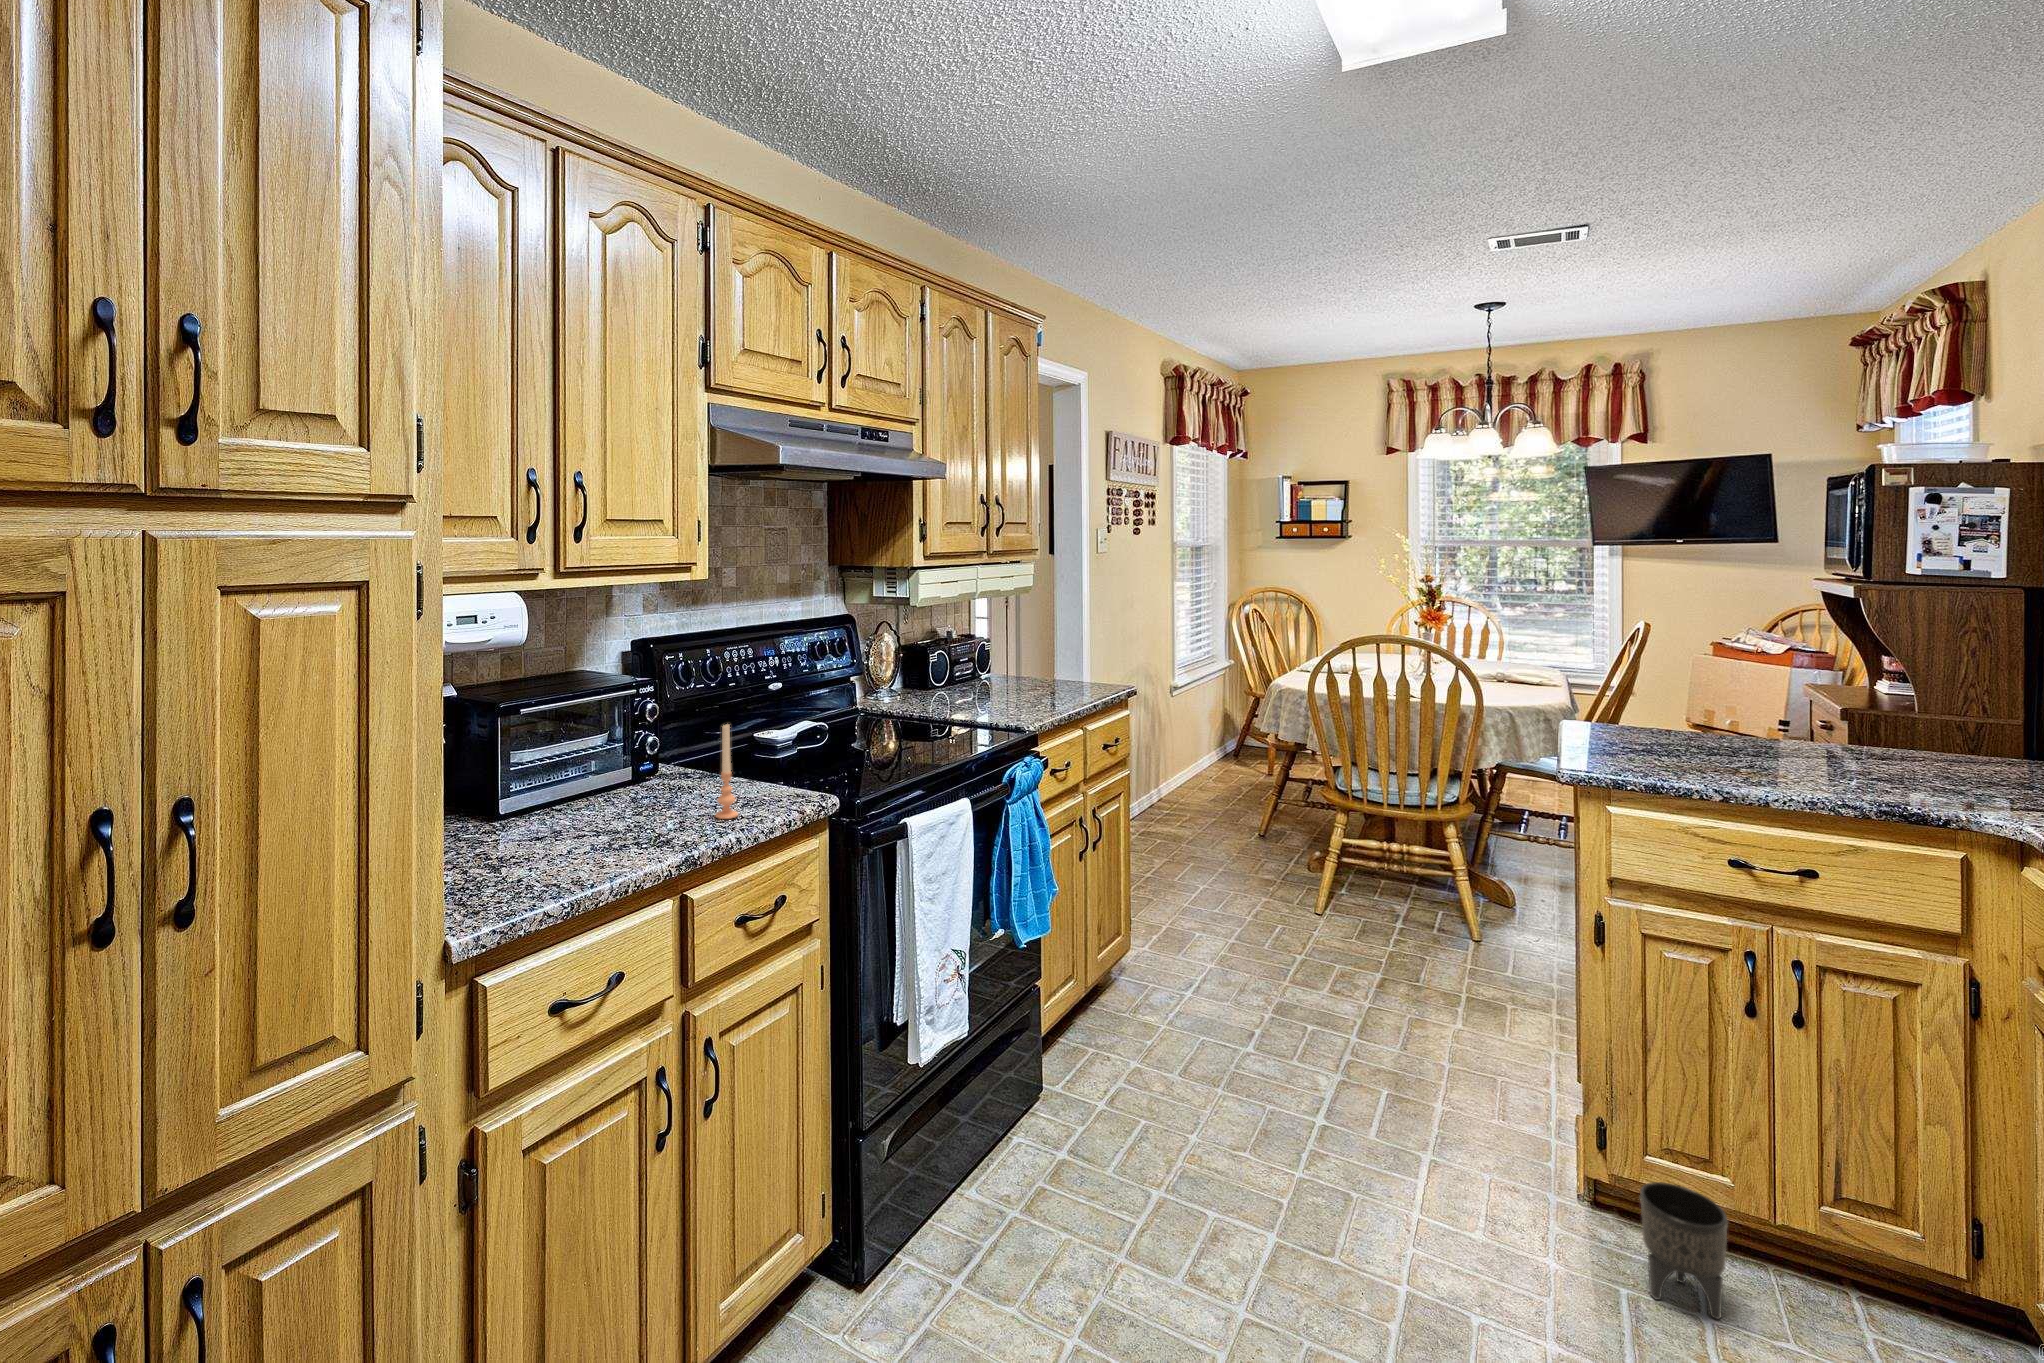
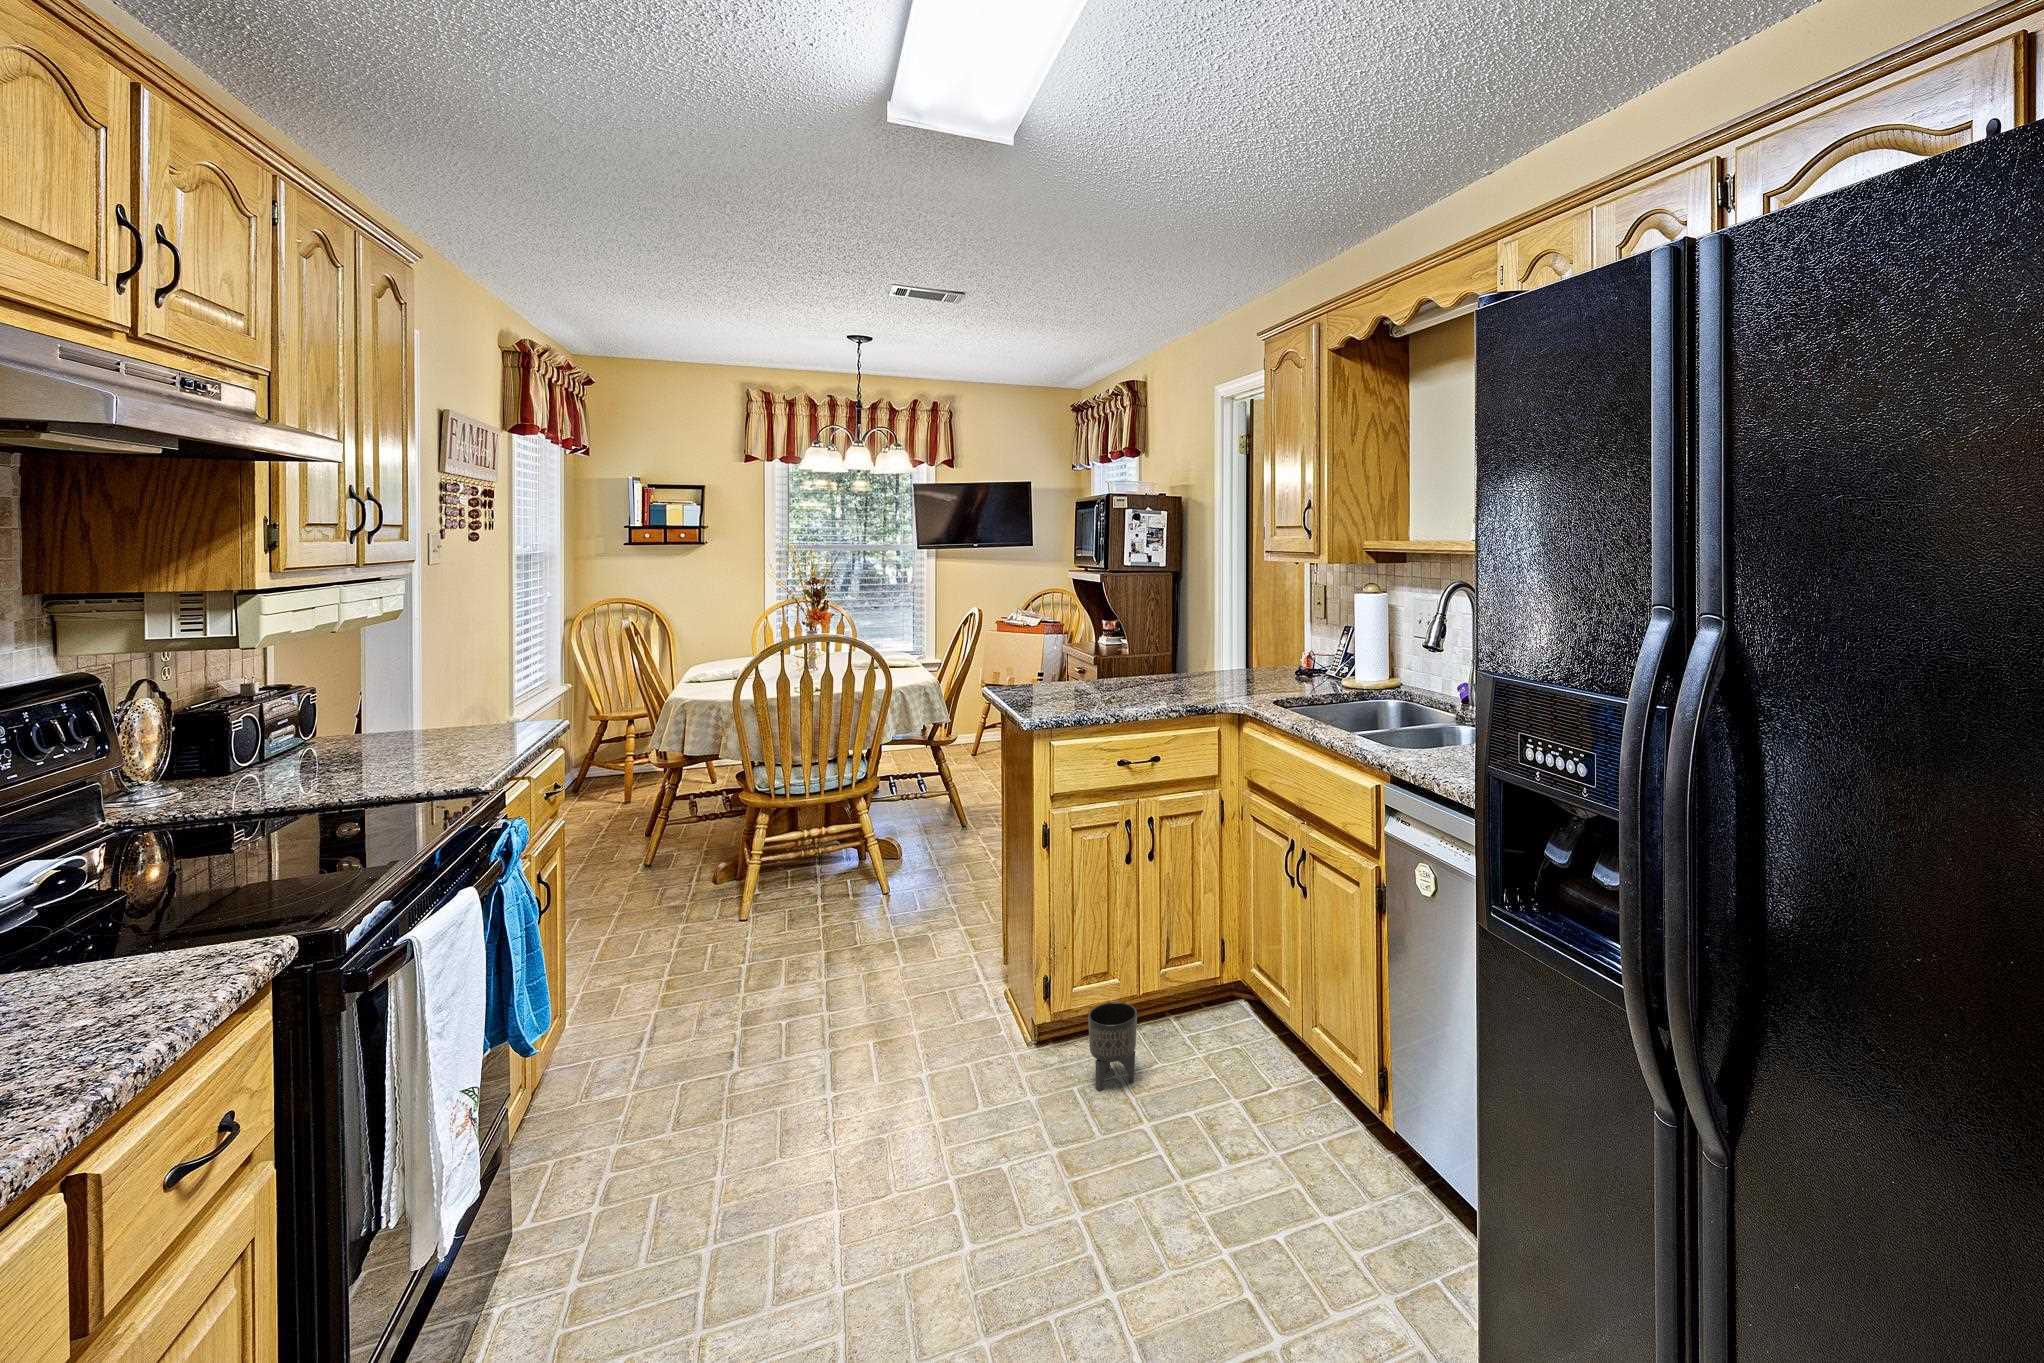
candle: present [715,724,738,819] -> none [80,861,140,1027]

